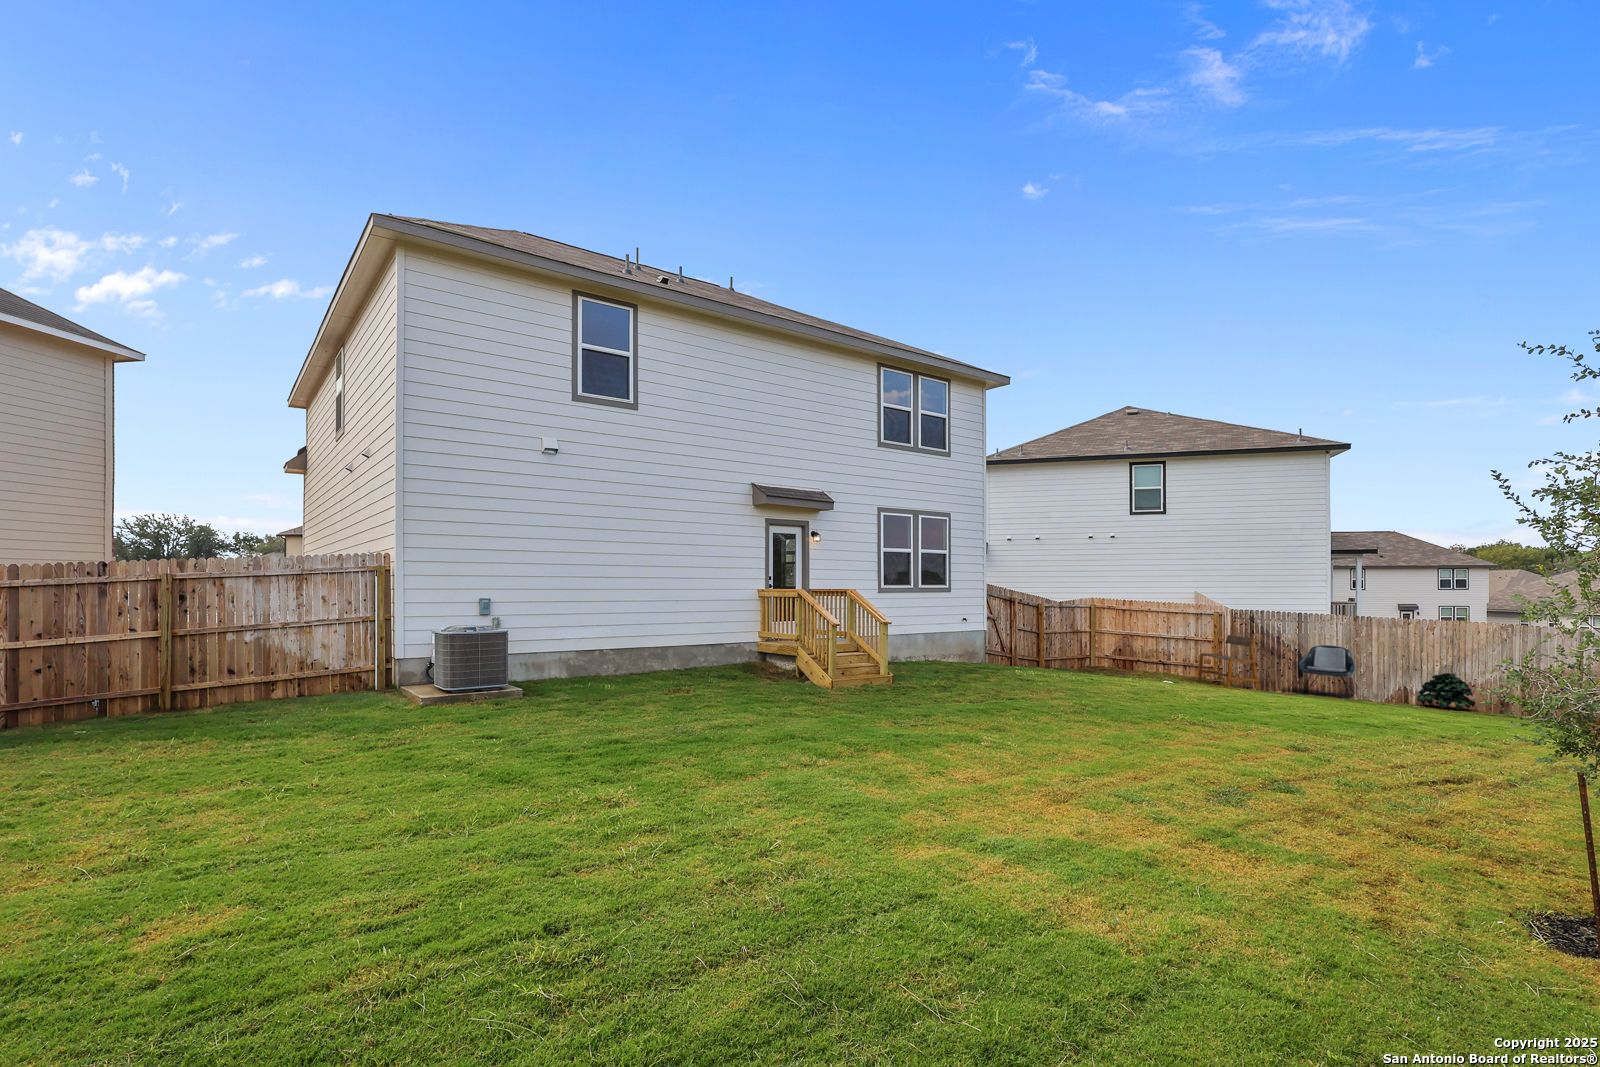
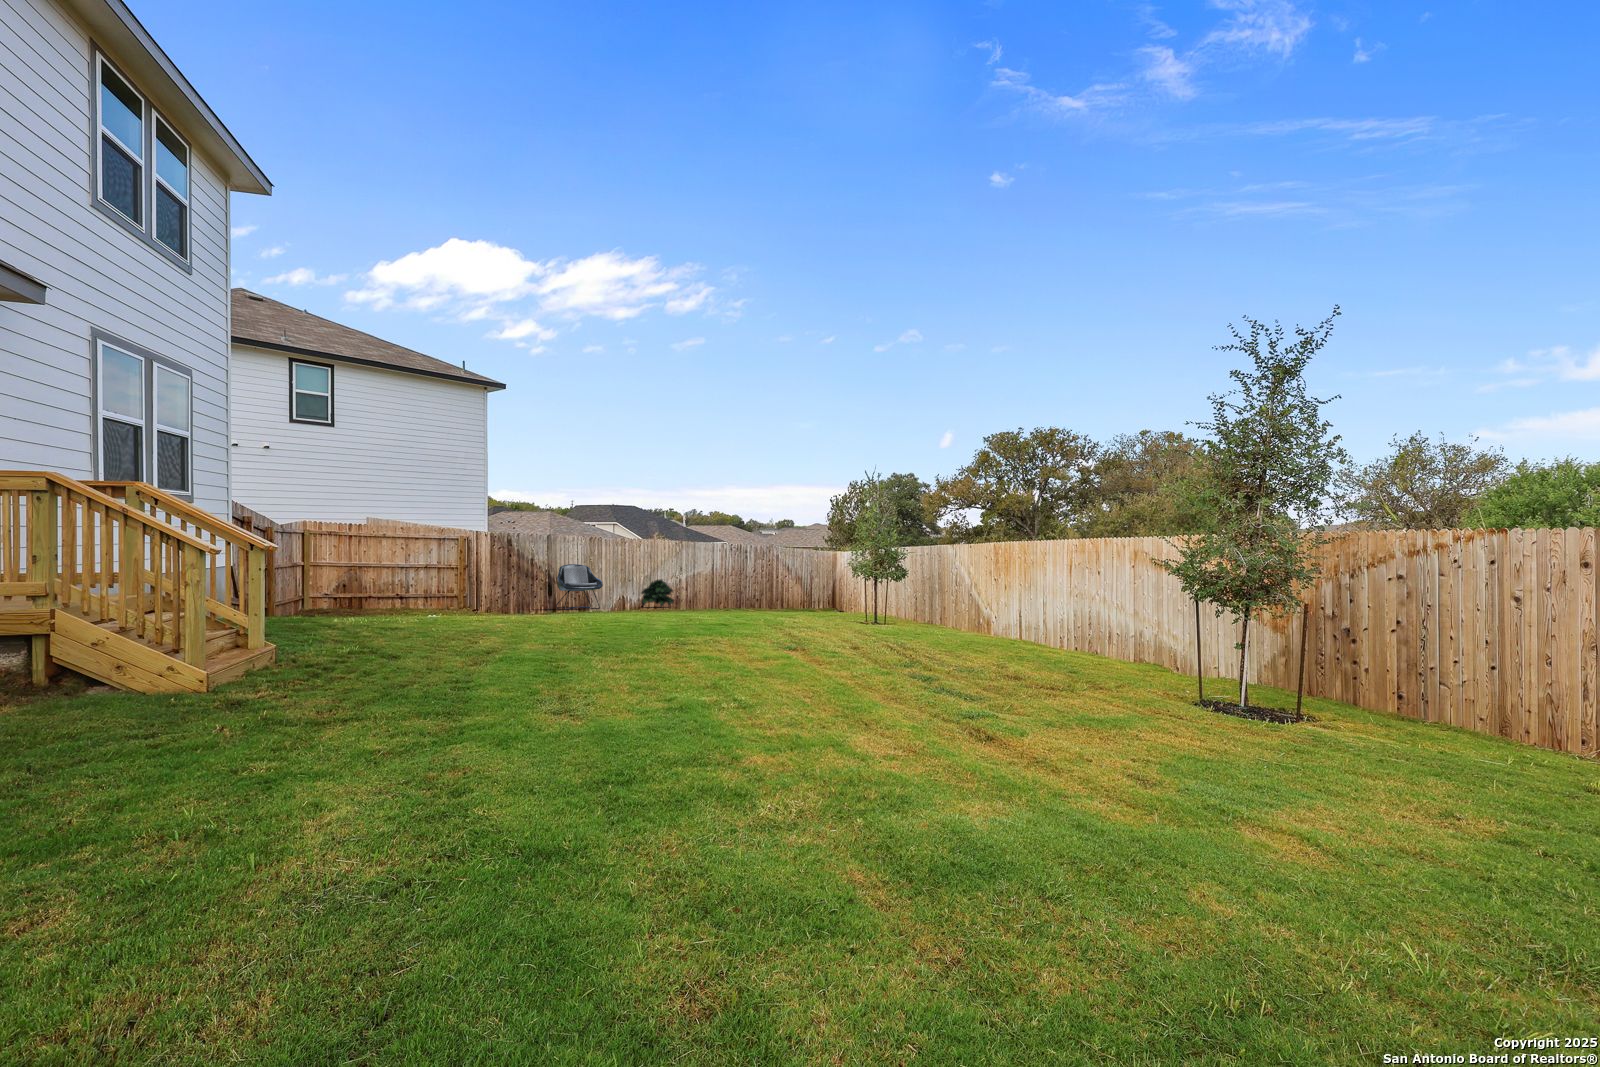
bench: present [1198,635,1258,688] -> none [452,559,521,613]

